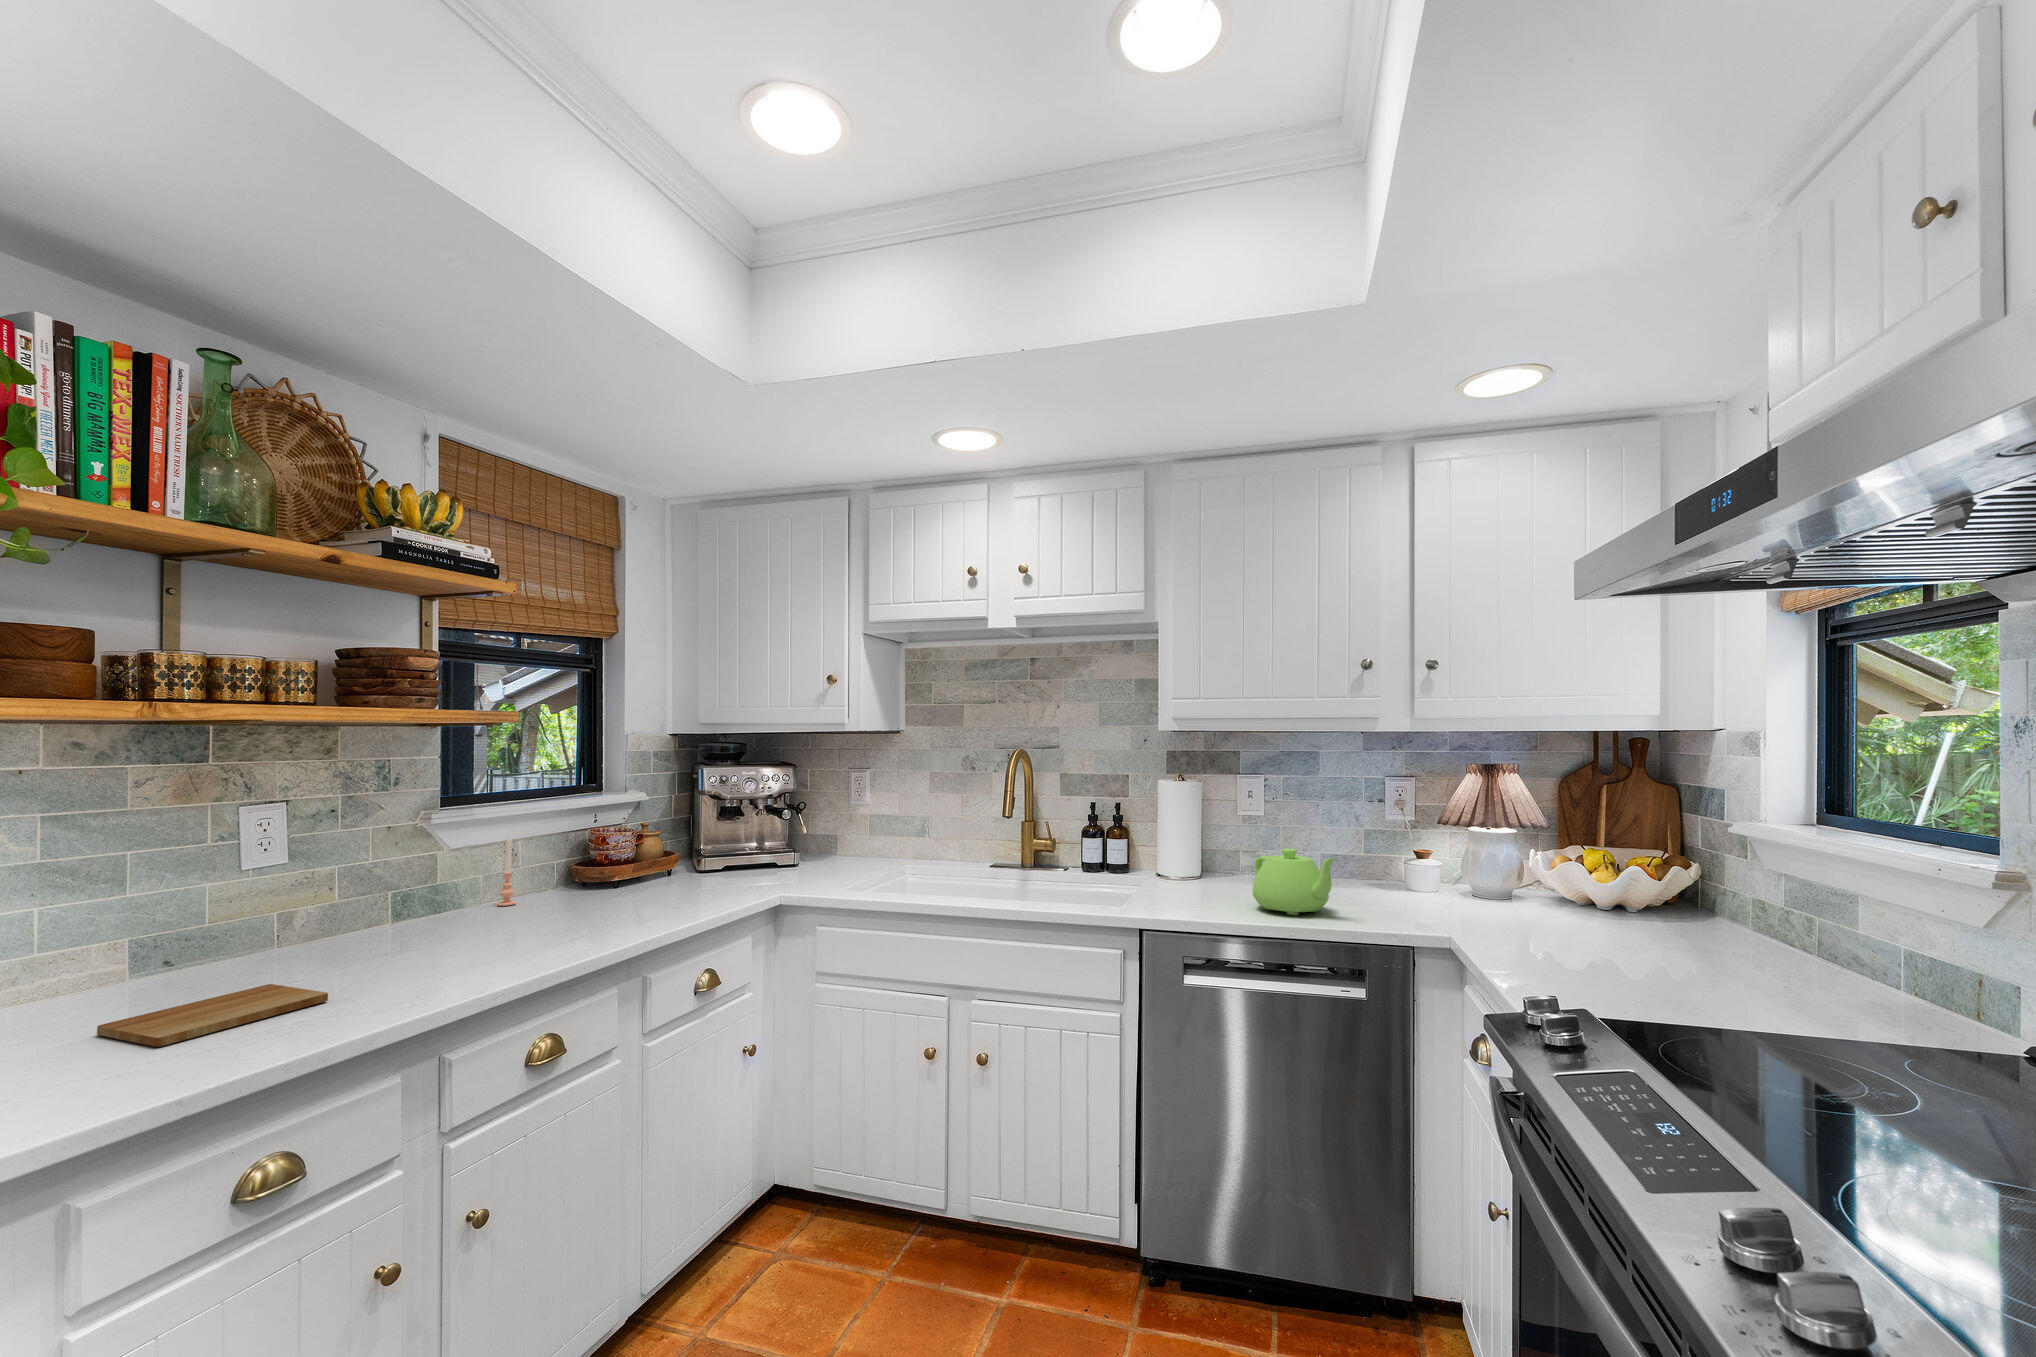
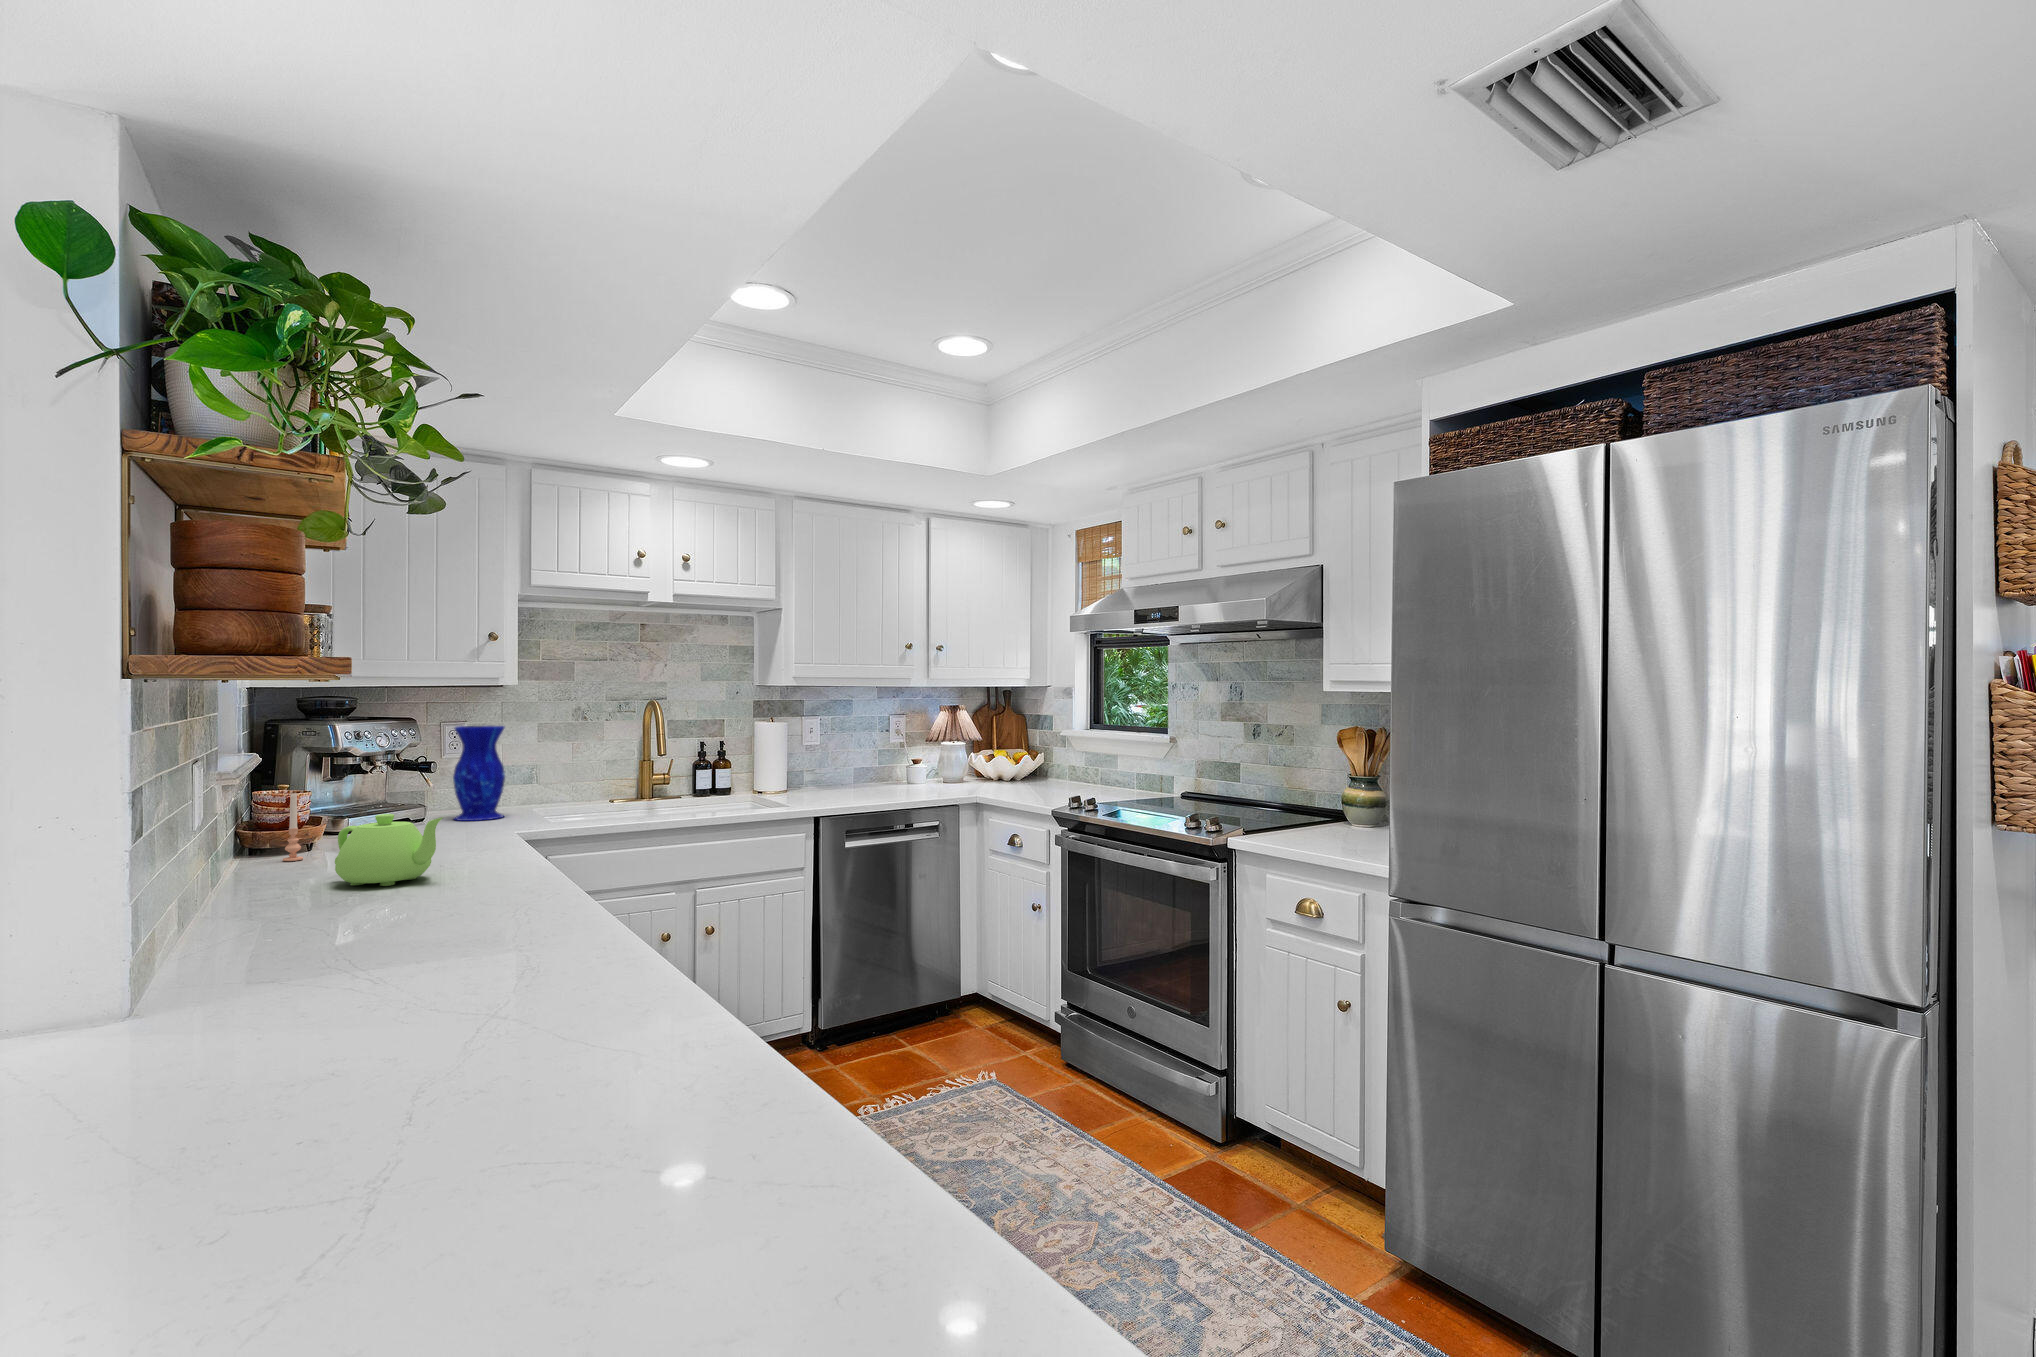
vase: none [787,774,837,877] -> present [453,726,505,821]
teapot: present [1253,849,1336,915] -> present [335,814,443,886]
cutting board: present [97,984,328,1047] -> none [436,880,528,913]

